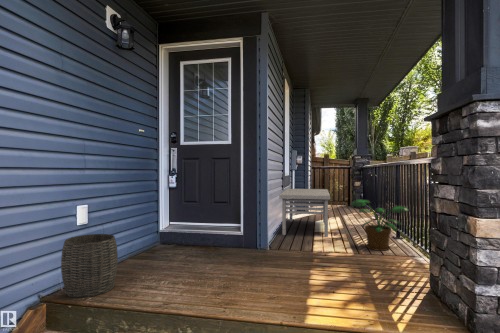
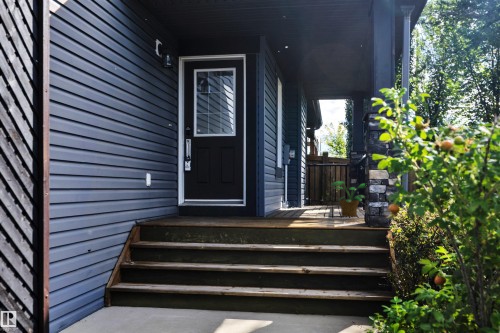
storage bench: present [279,189,330,237] -> none [273,180,317,215]
woven basket: present [61,234,118,298] -> none [145,191,176,223]

